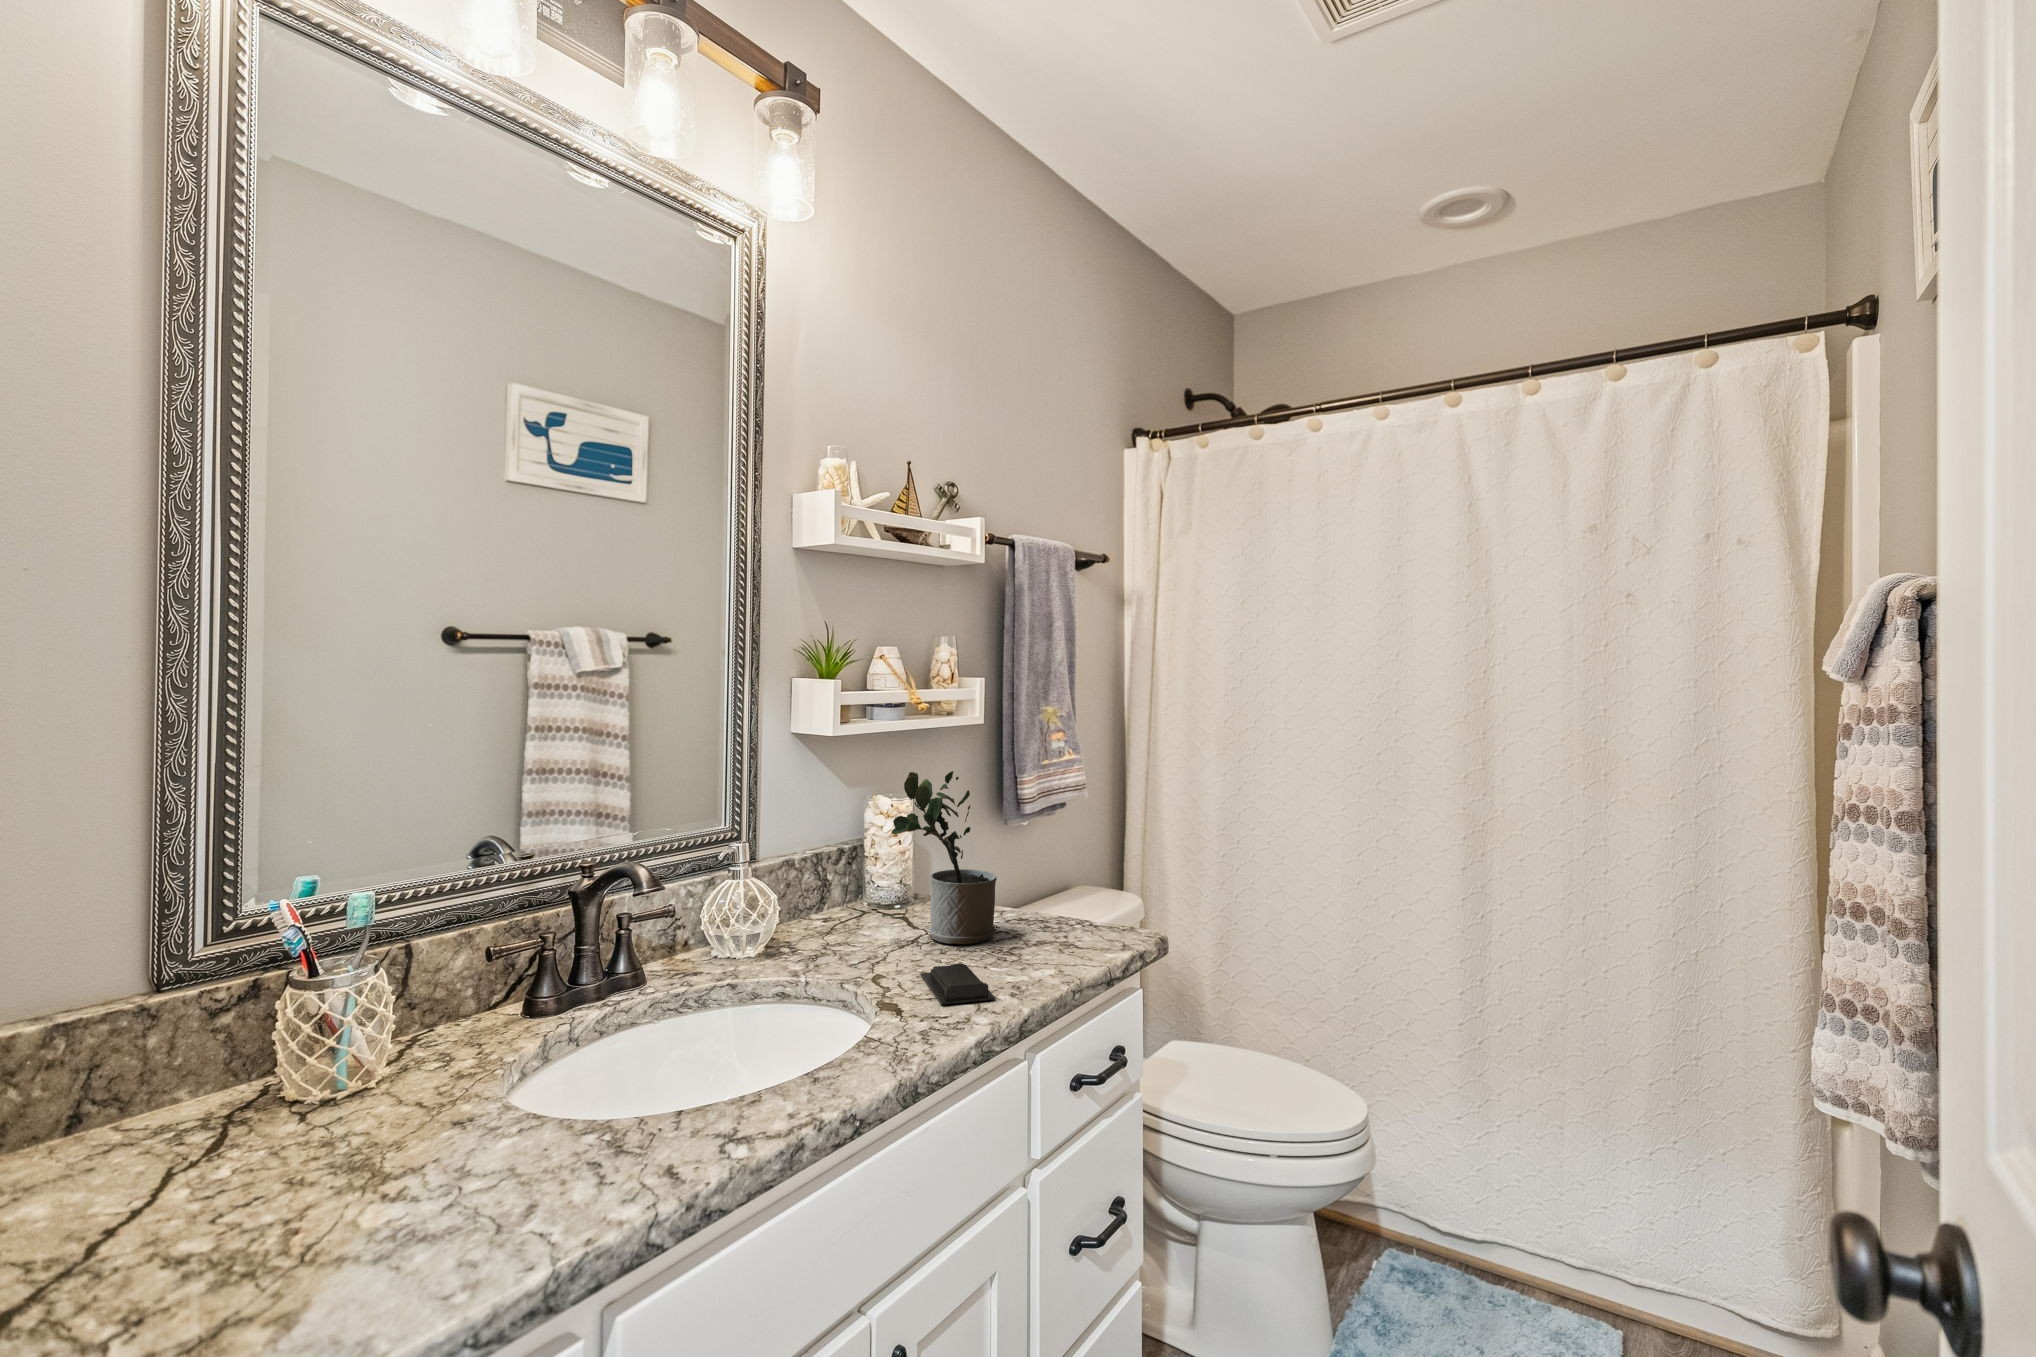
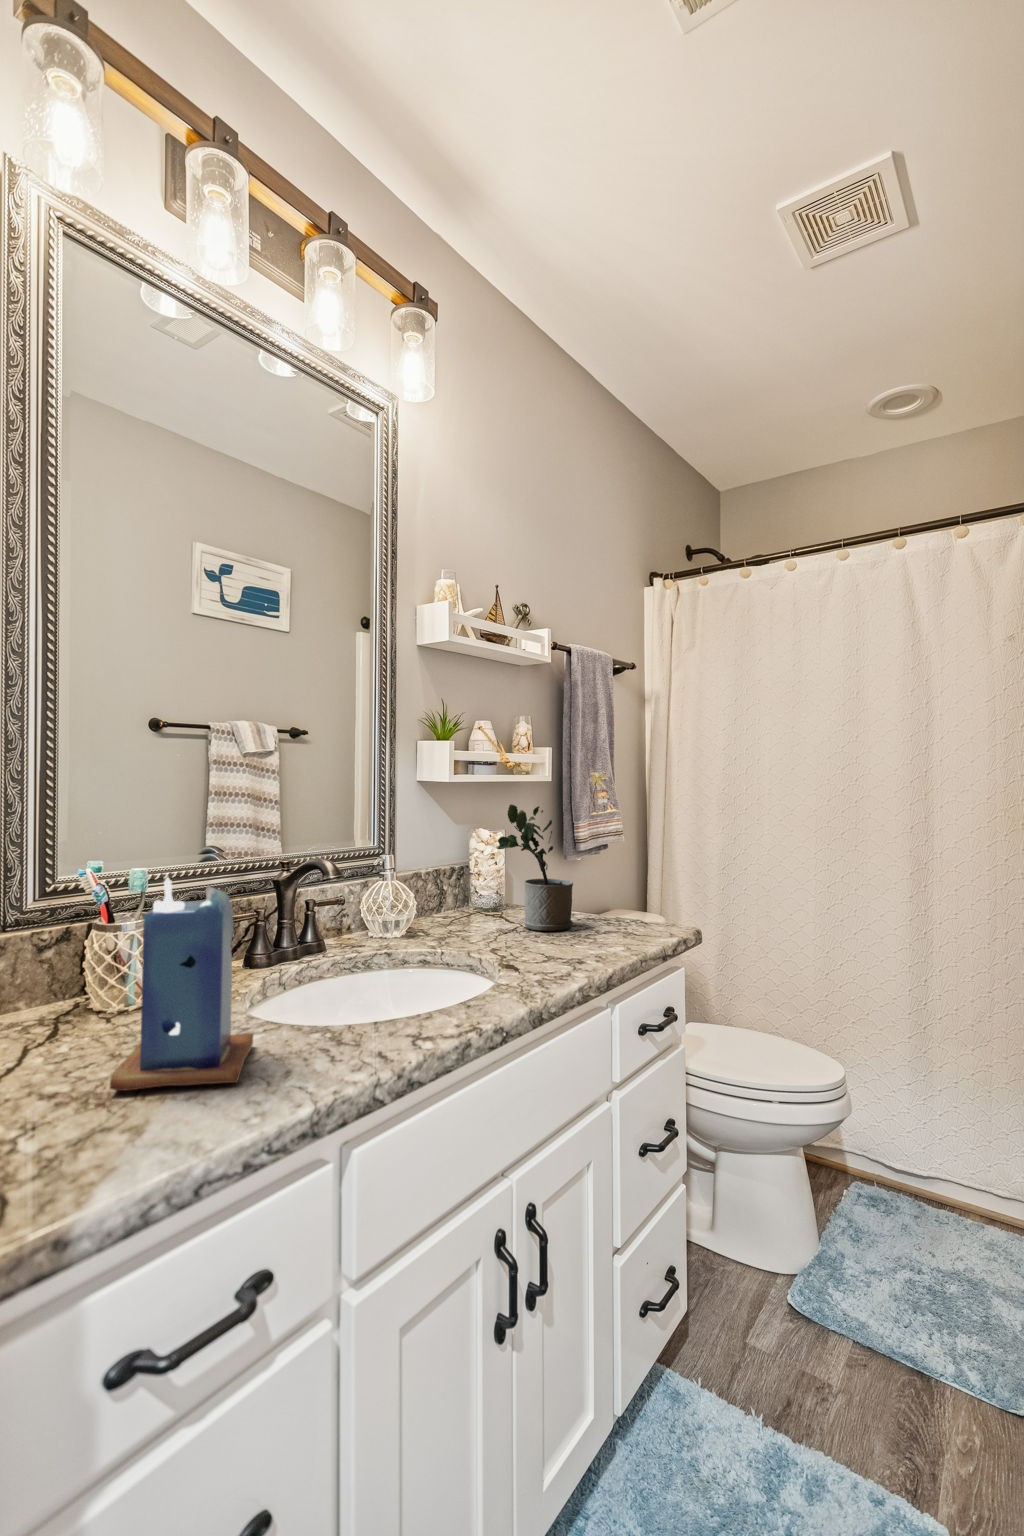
candle: none [269,943,497,1247] -> present [110,877,253,1091]
soap bar: present [921,964,995,1004] -> none [525,939,585,964]

